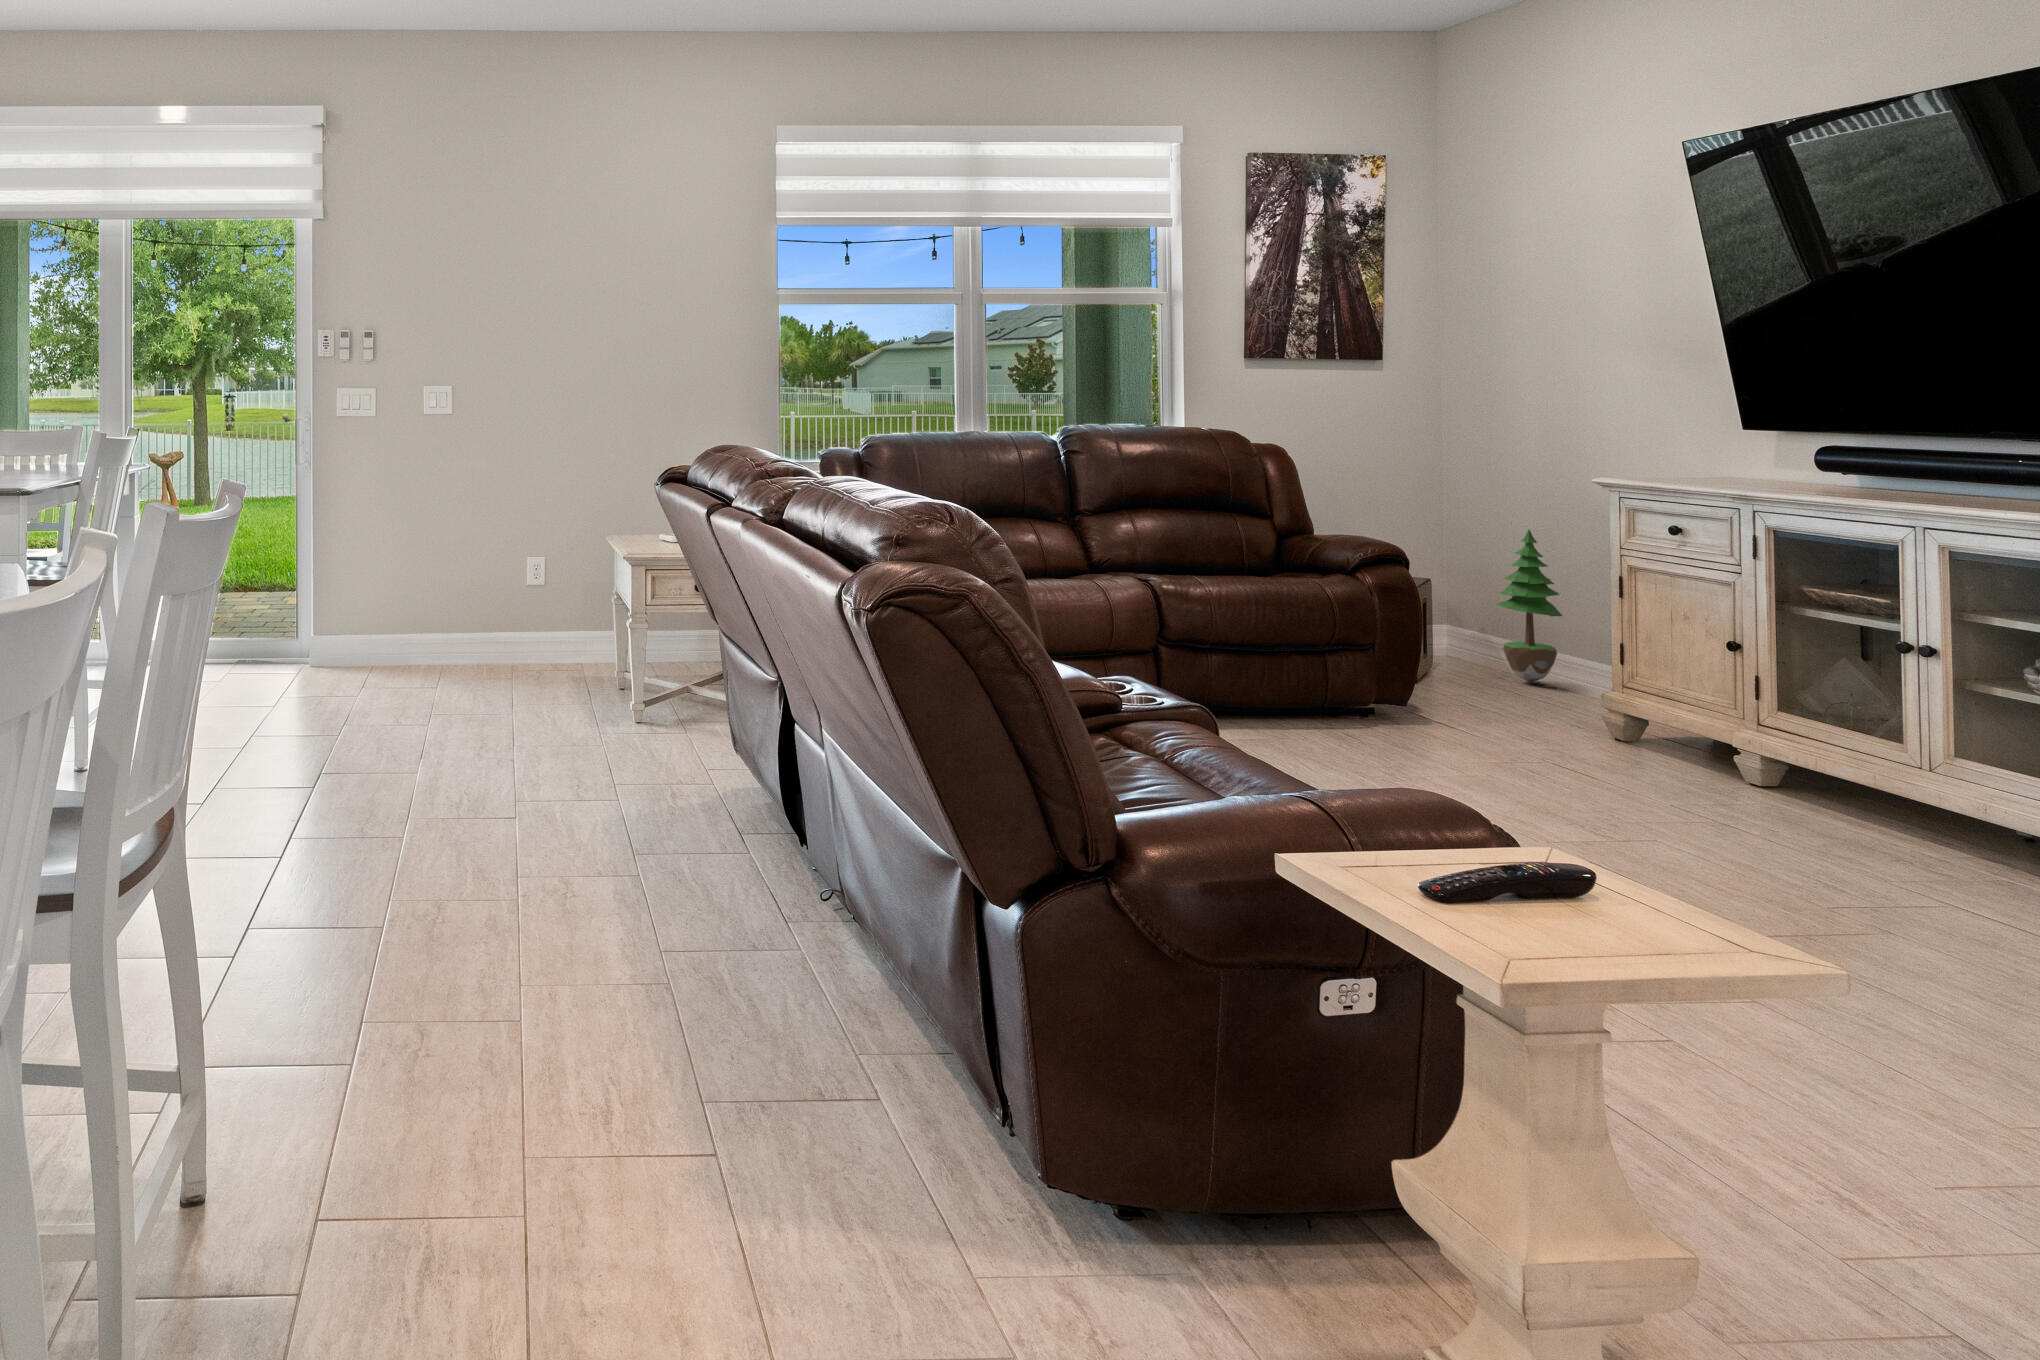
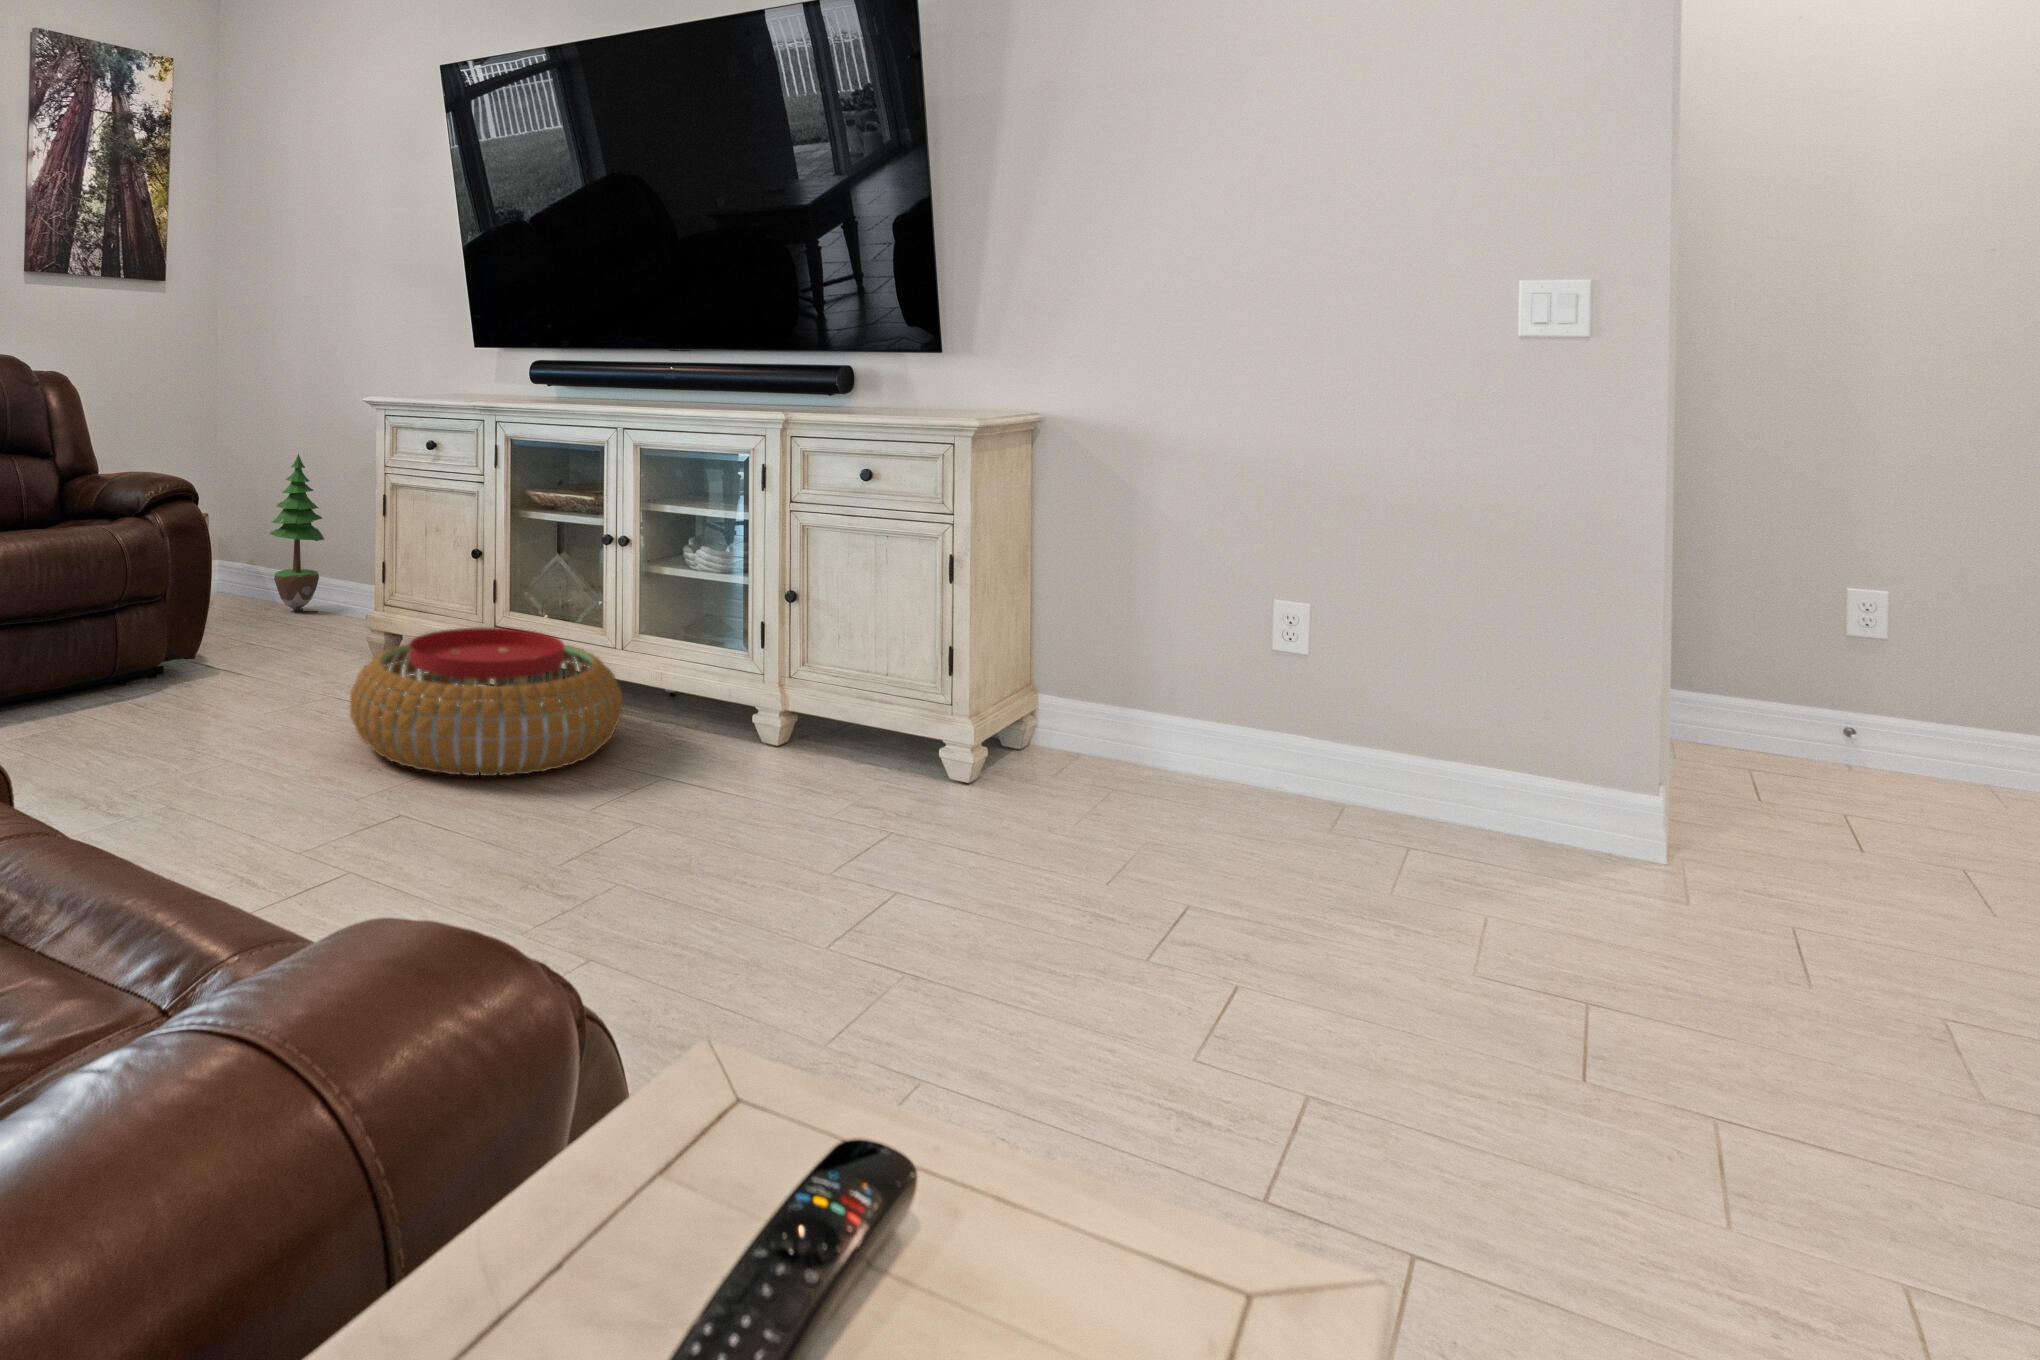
pouf: none [1553,711,1909,865] -> present [350,628,622,776]

